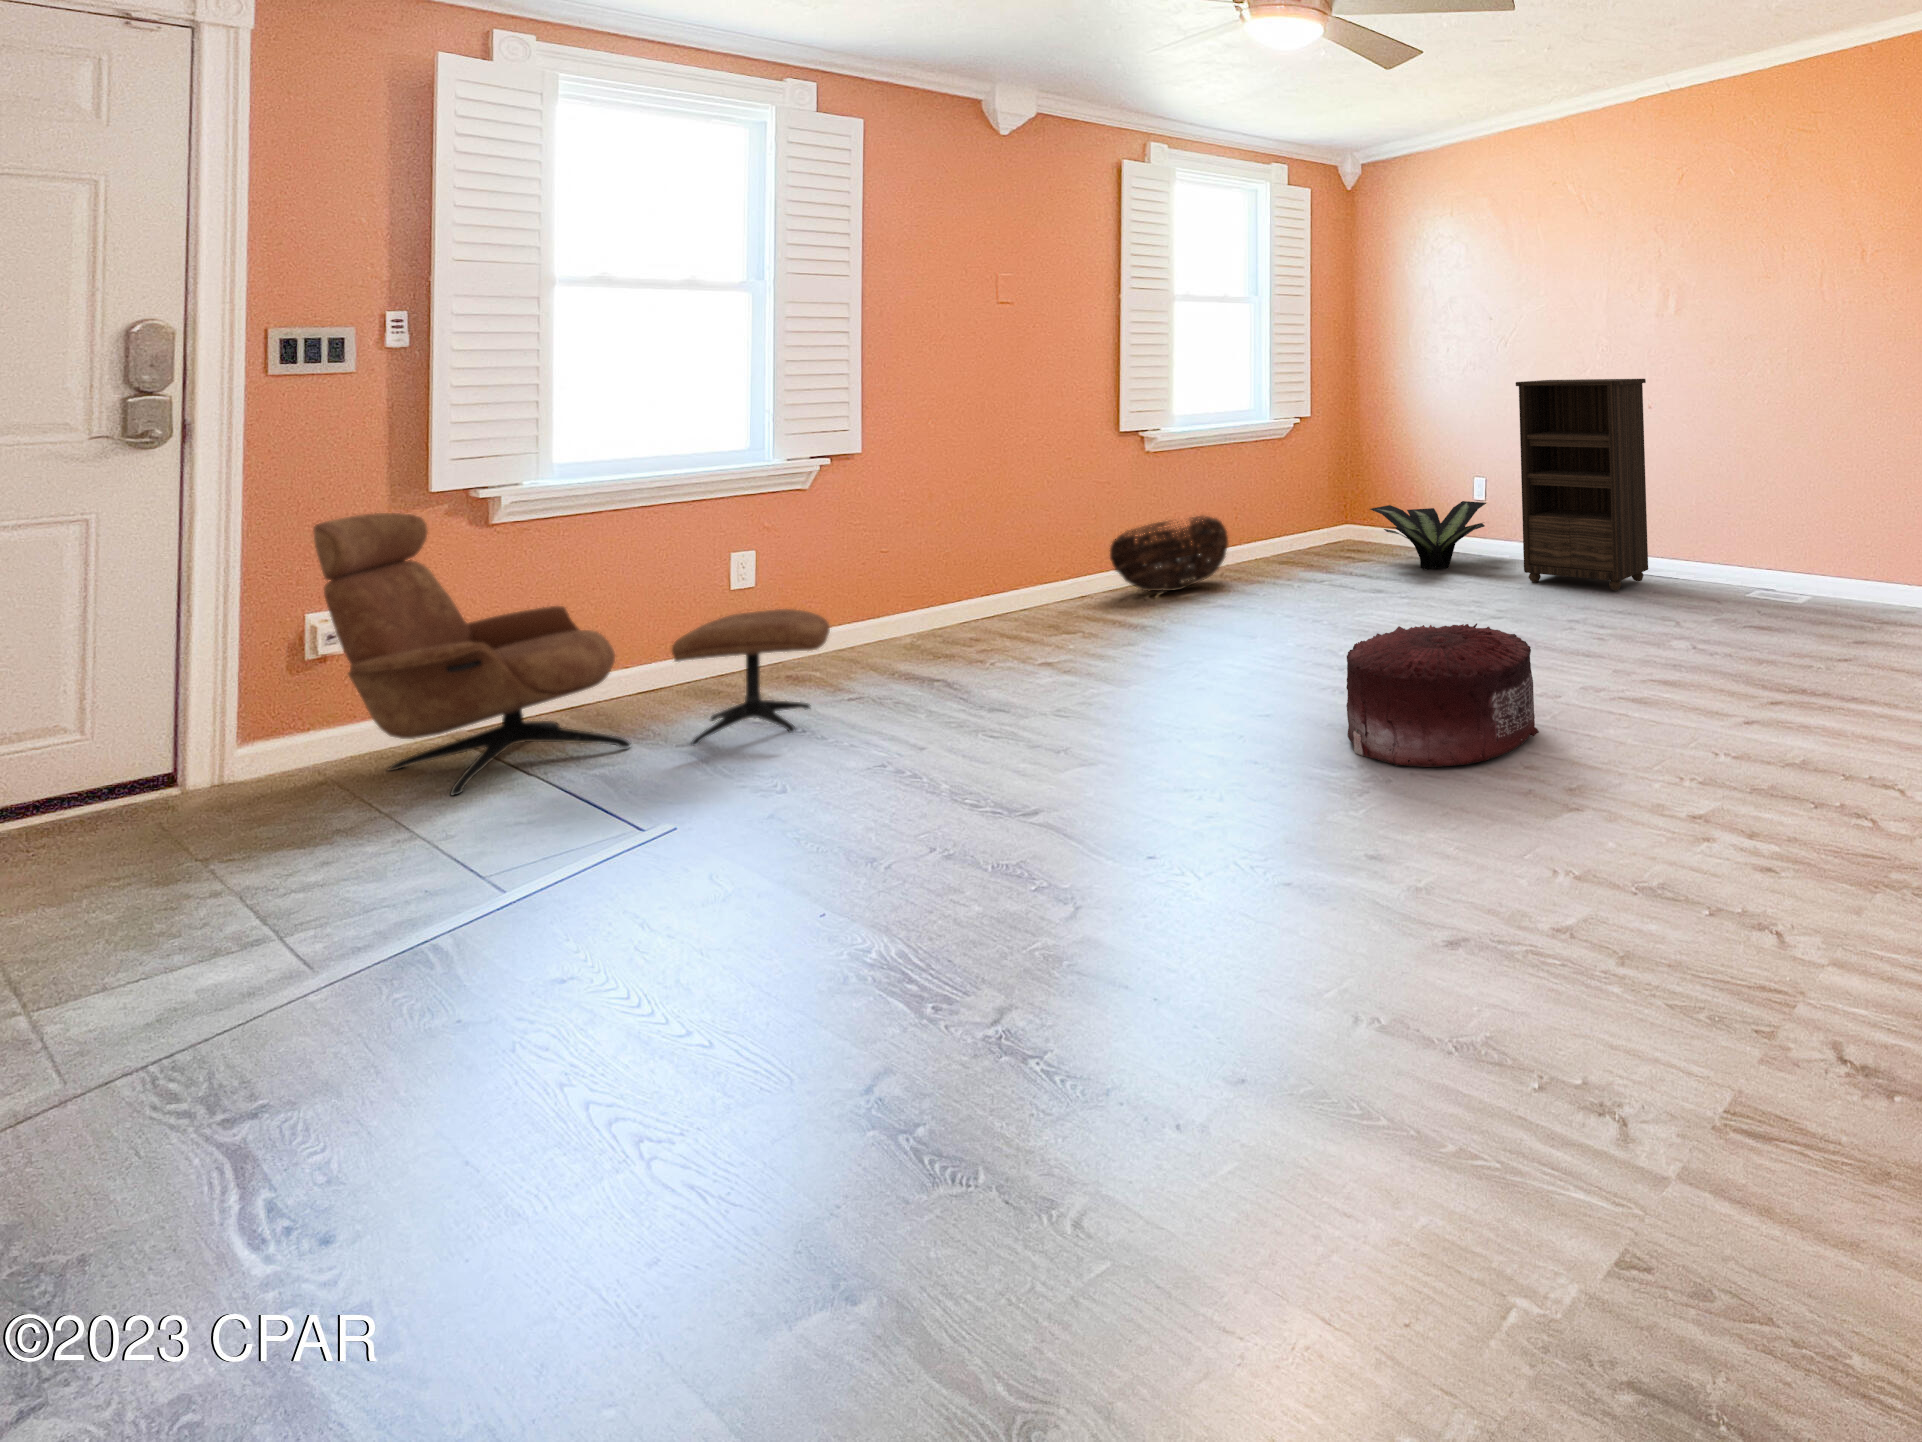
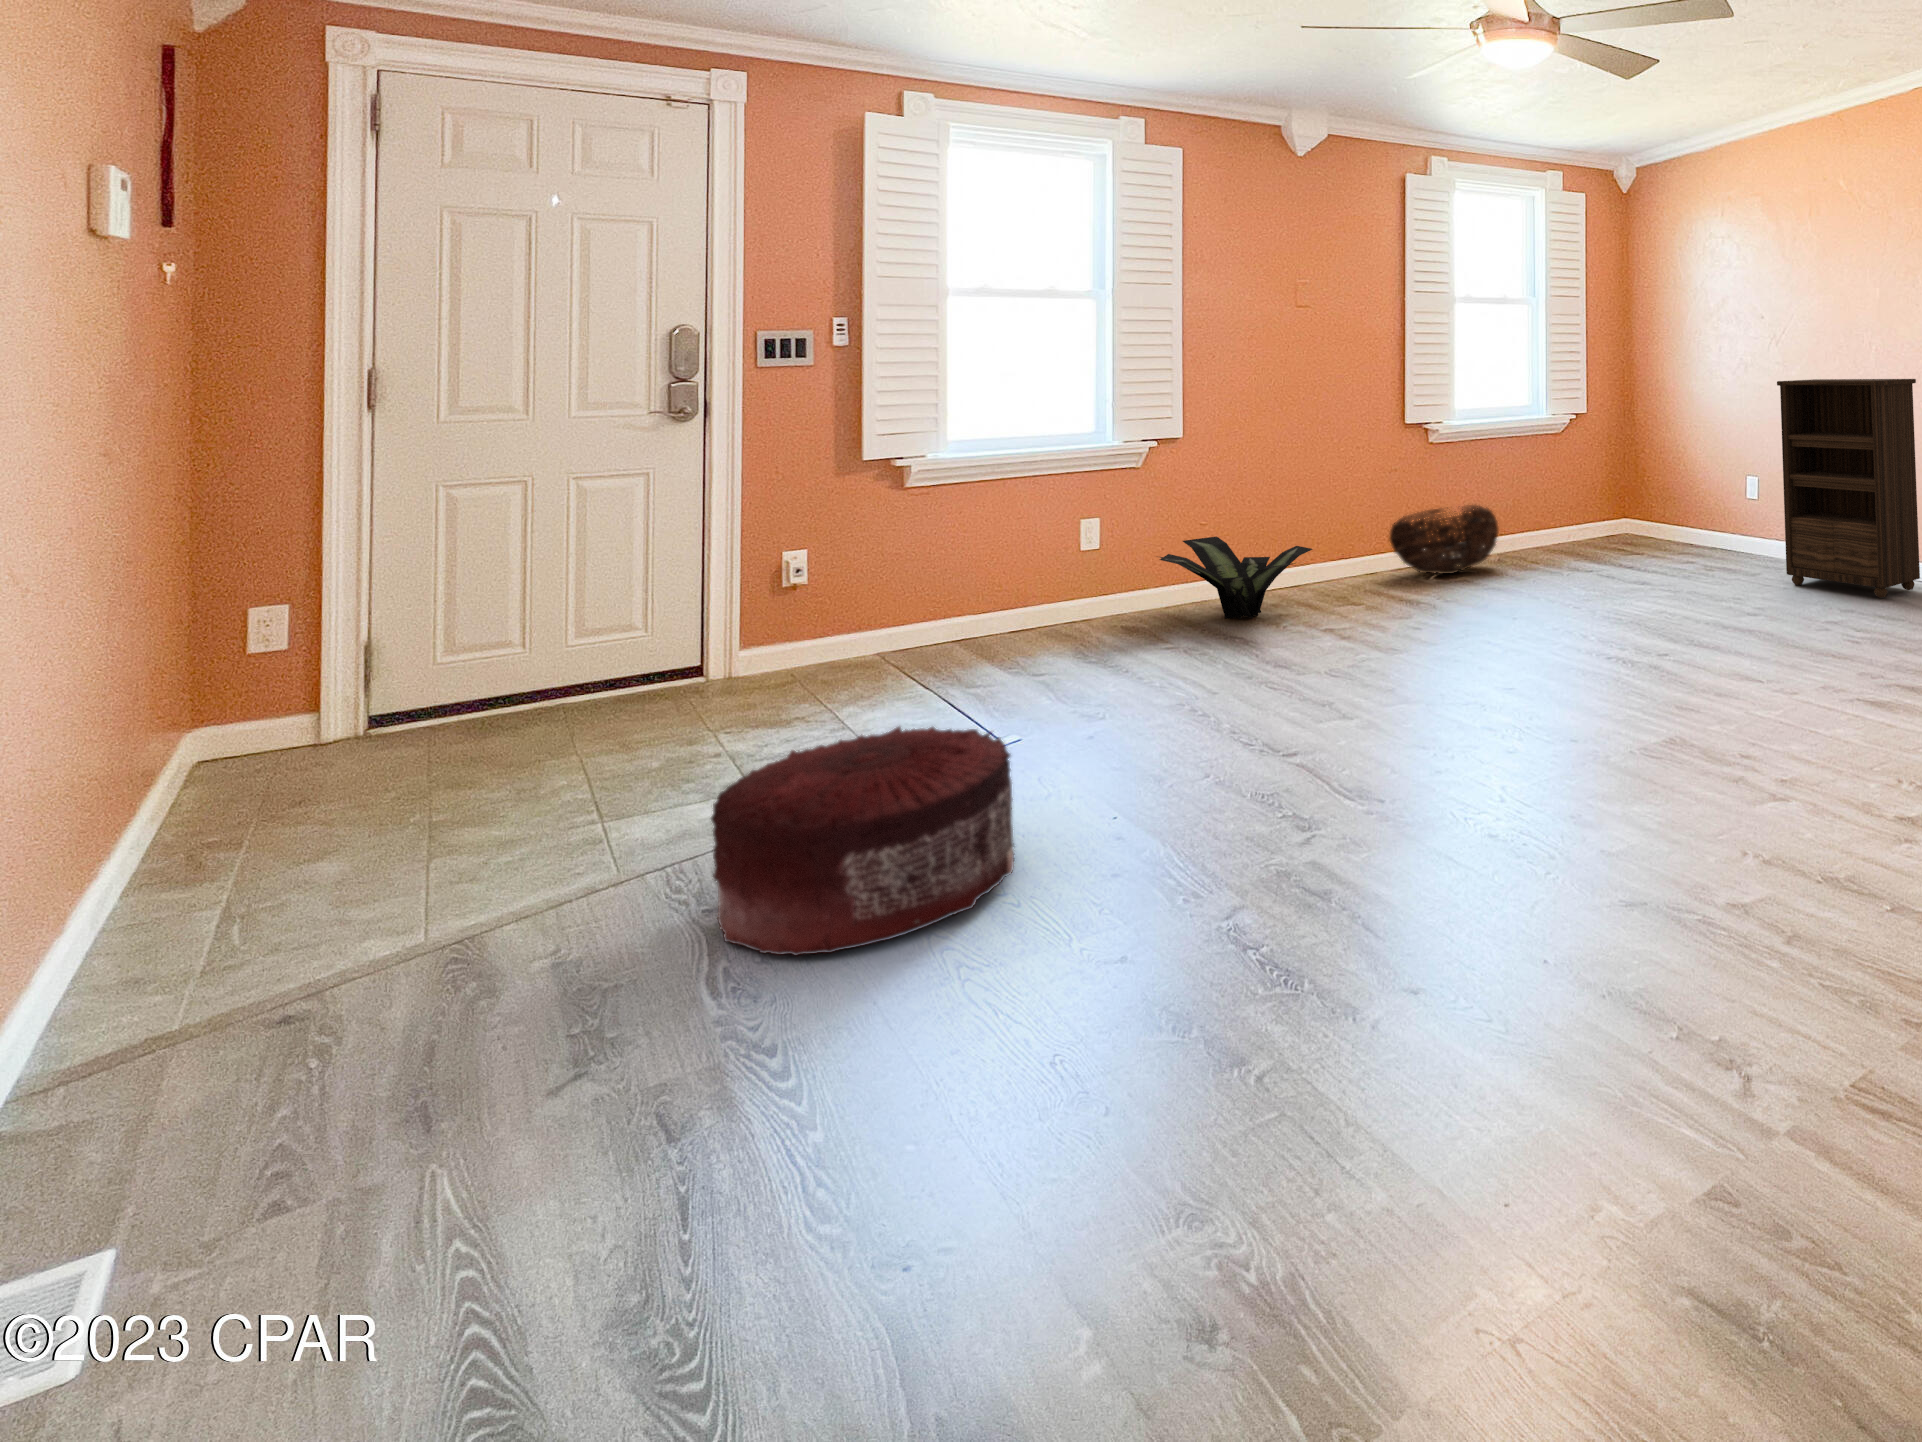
potted plant: present [1370,501,1486,570] -> present [1160,536,1313,619]
lounge chair: present [313,513,830,795] -> none [786,475,1144,699]
pouf: present [1346,624,1539,767] -> present [711,727,1014,955]

